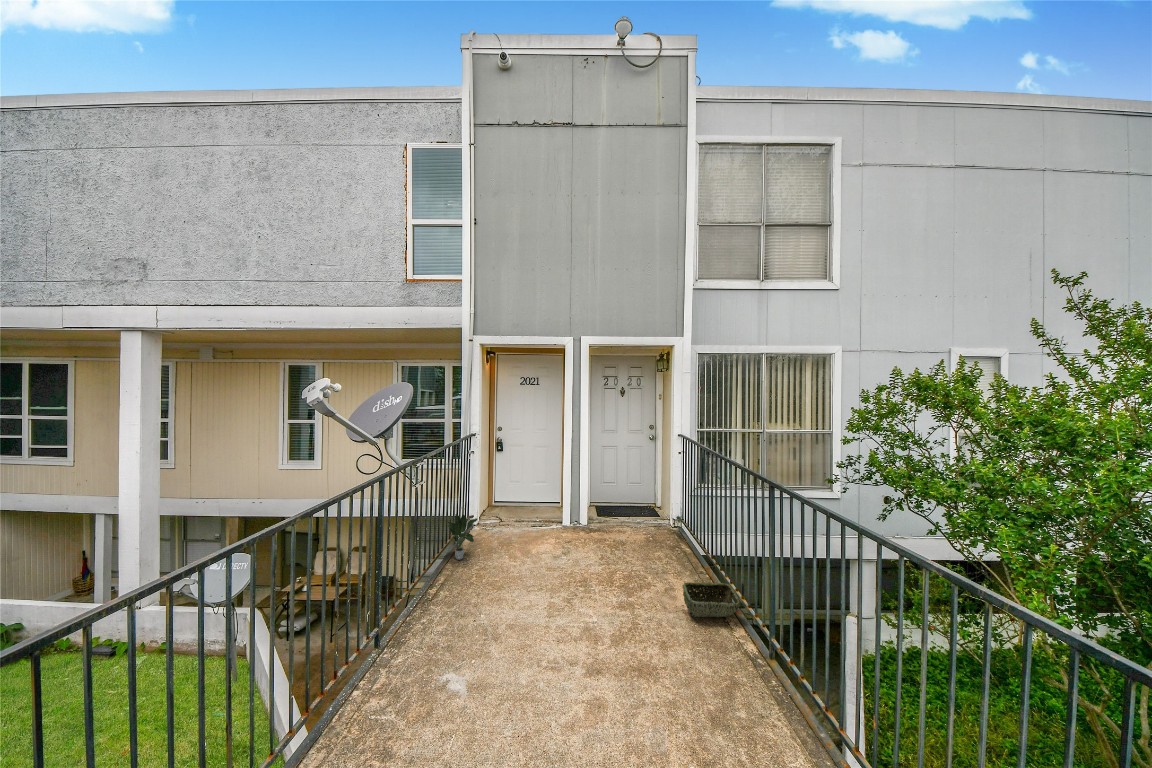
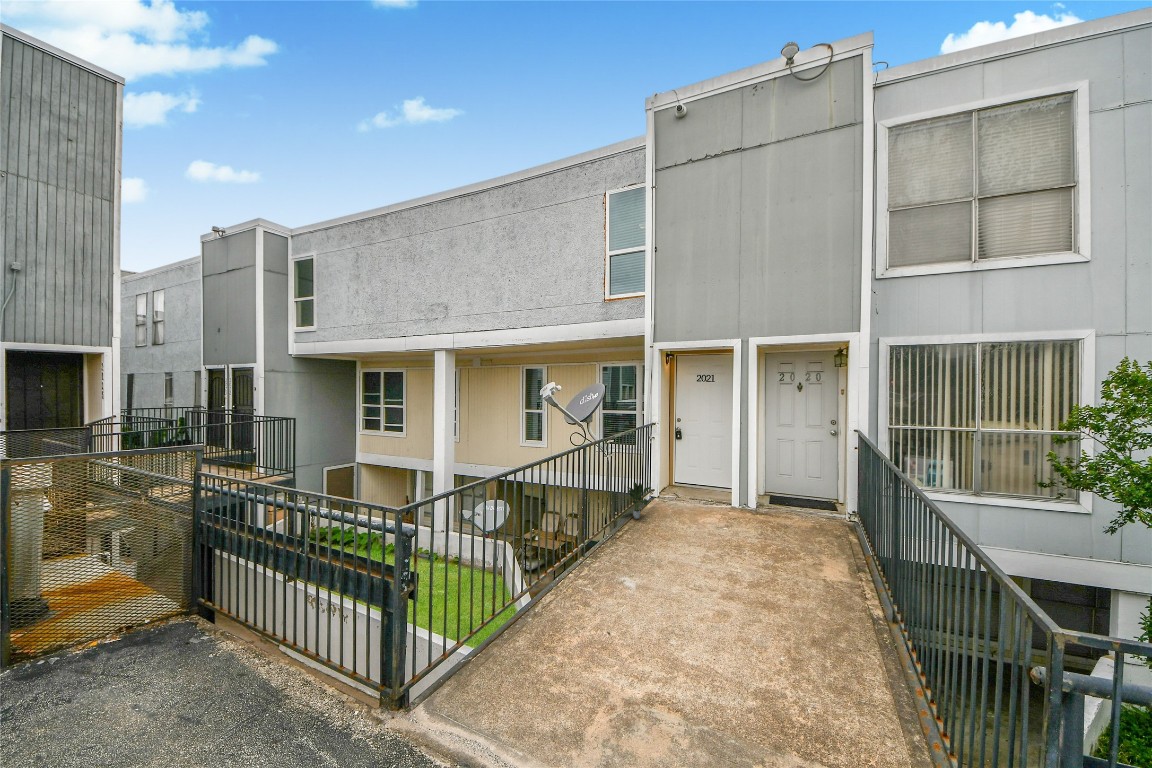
woven basket: present [682,582,741,617] -> none [822,555,880,591]

